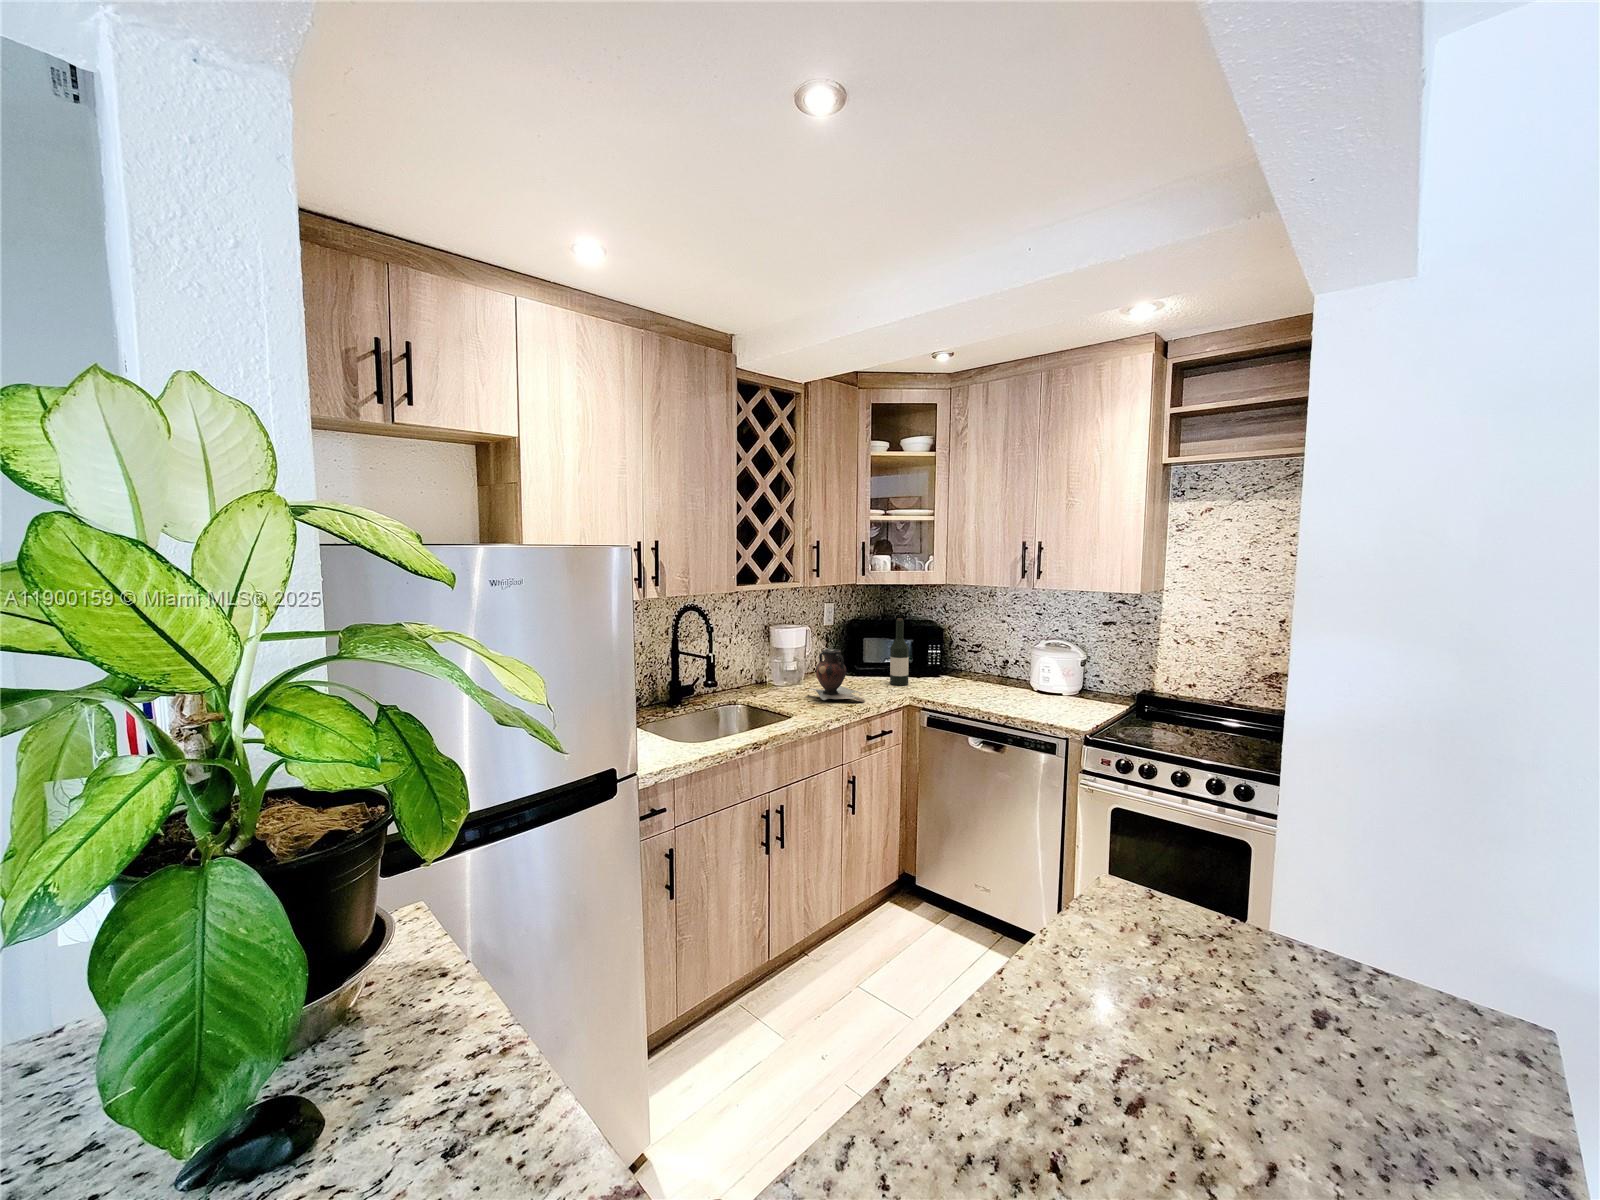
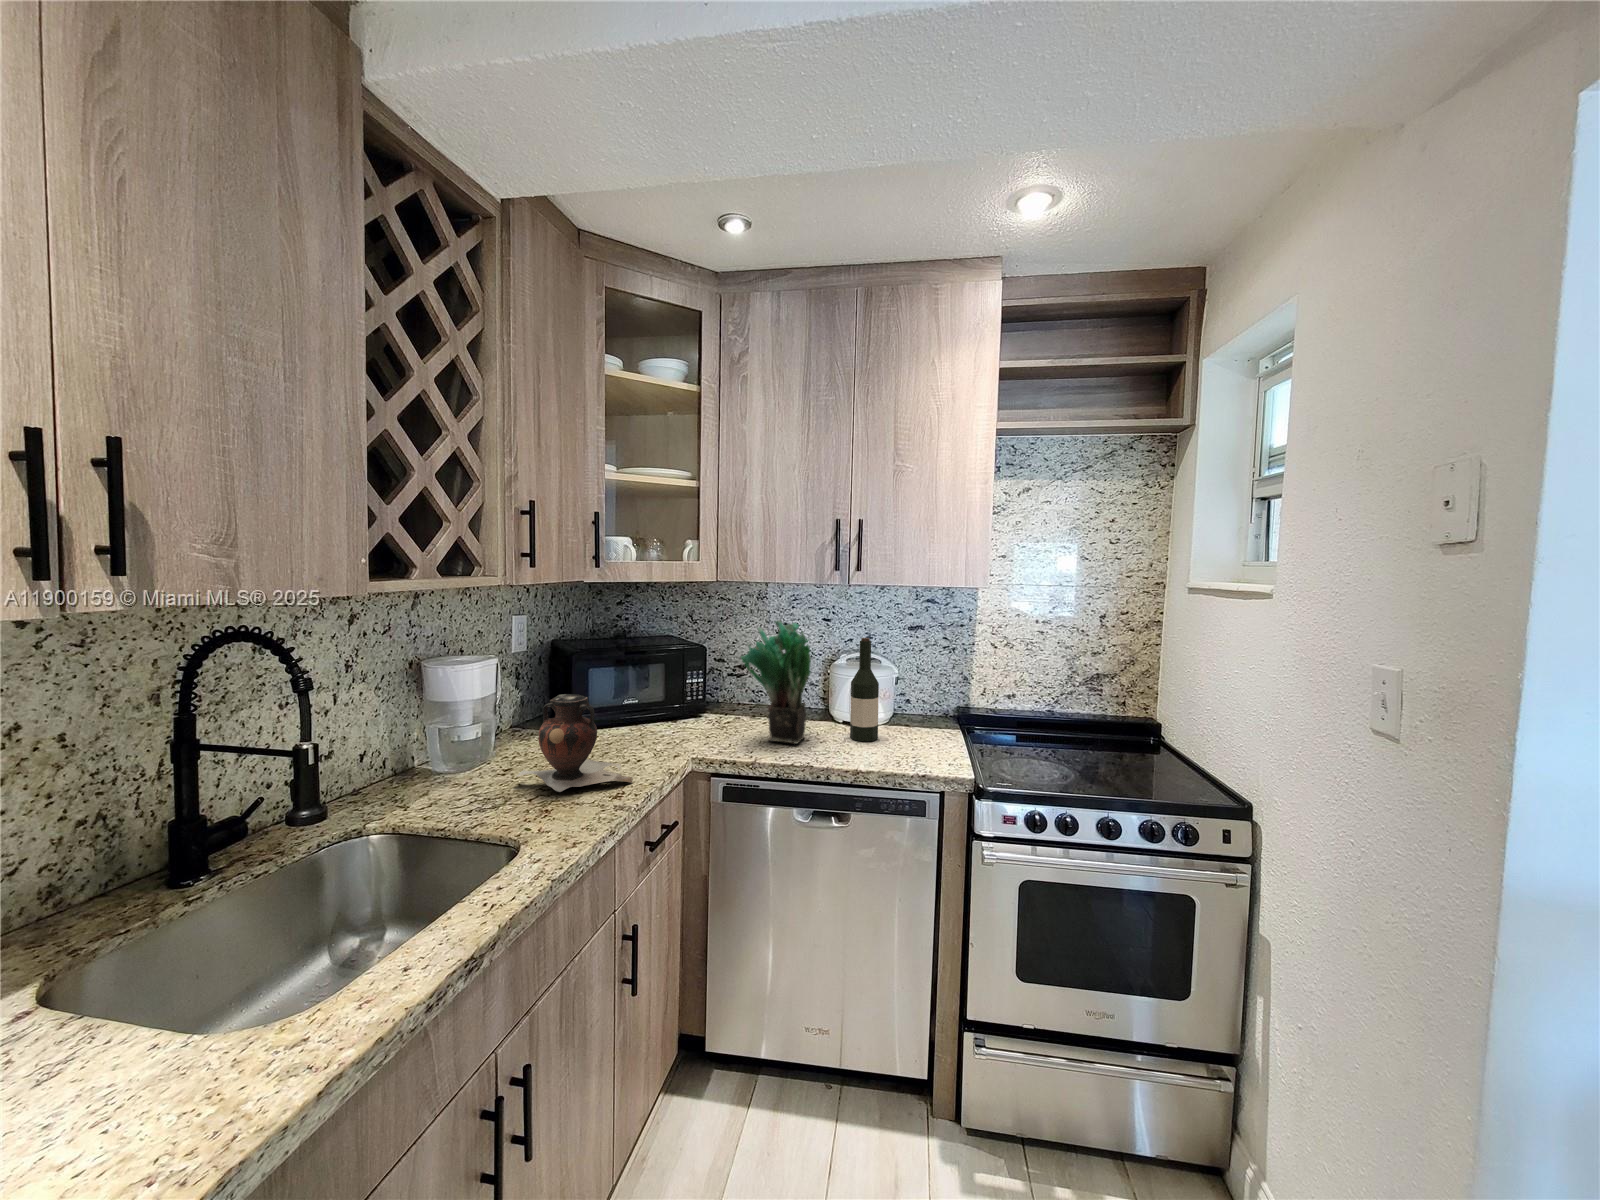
potted plant: none [945,613,1003,698] -> present [741,620,811,744]
wine bottle: present [890,618,909,685] -> present [850,638,879,741]

